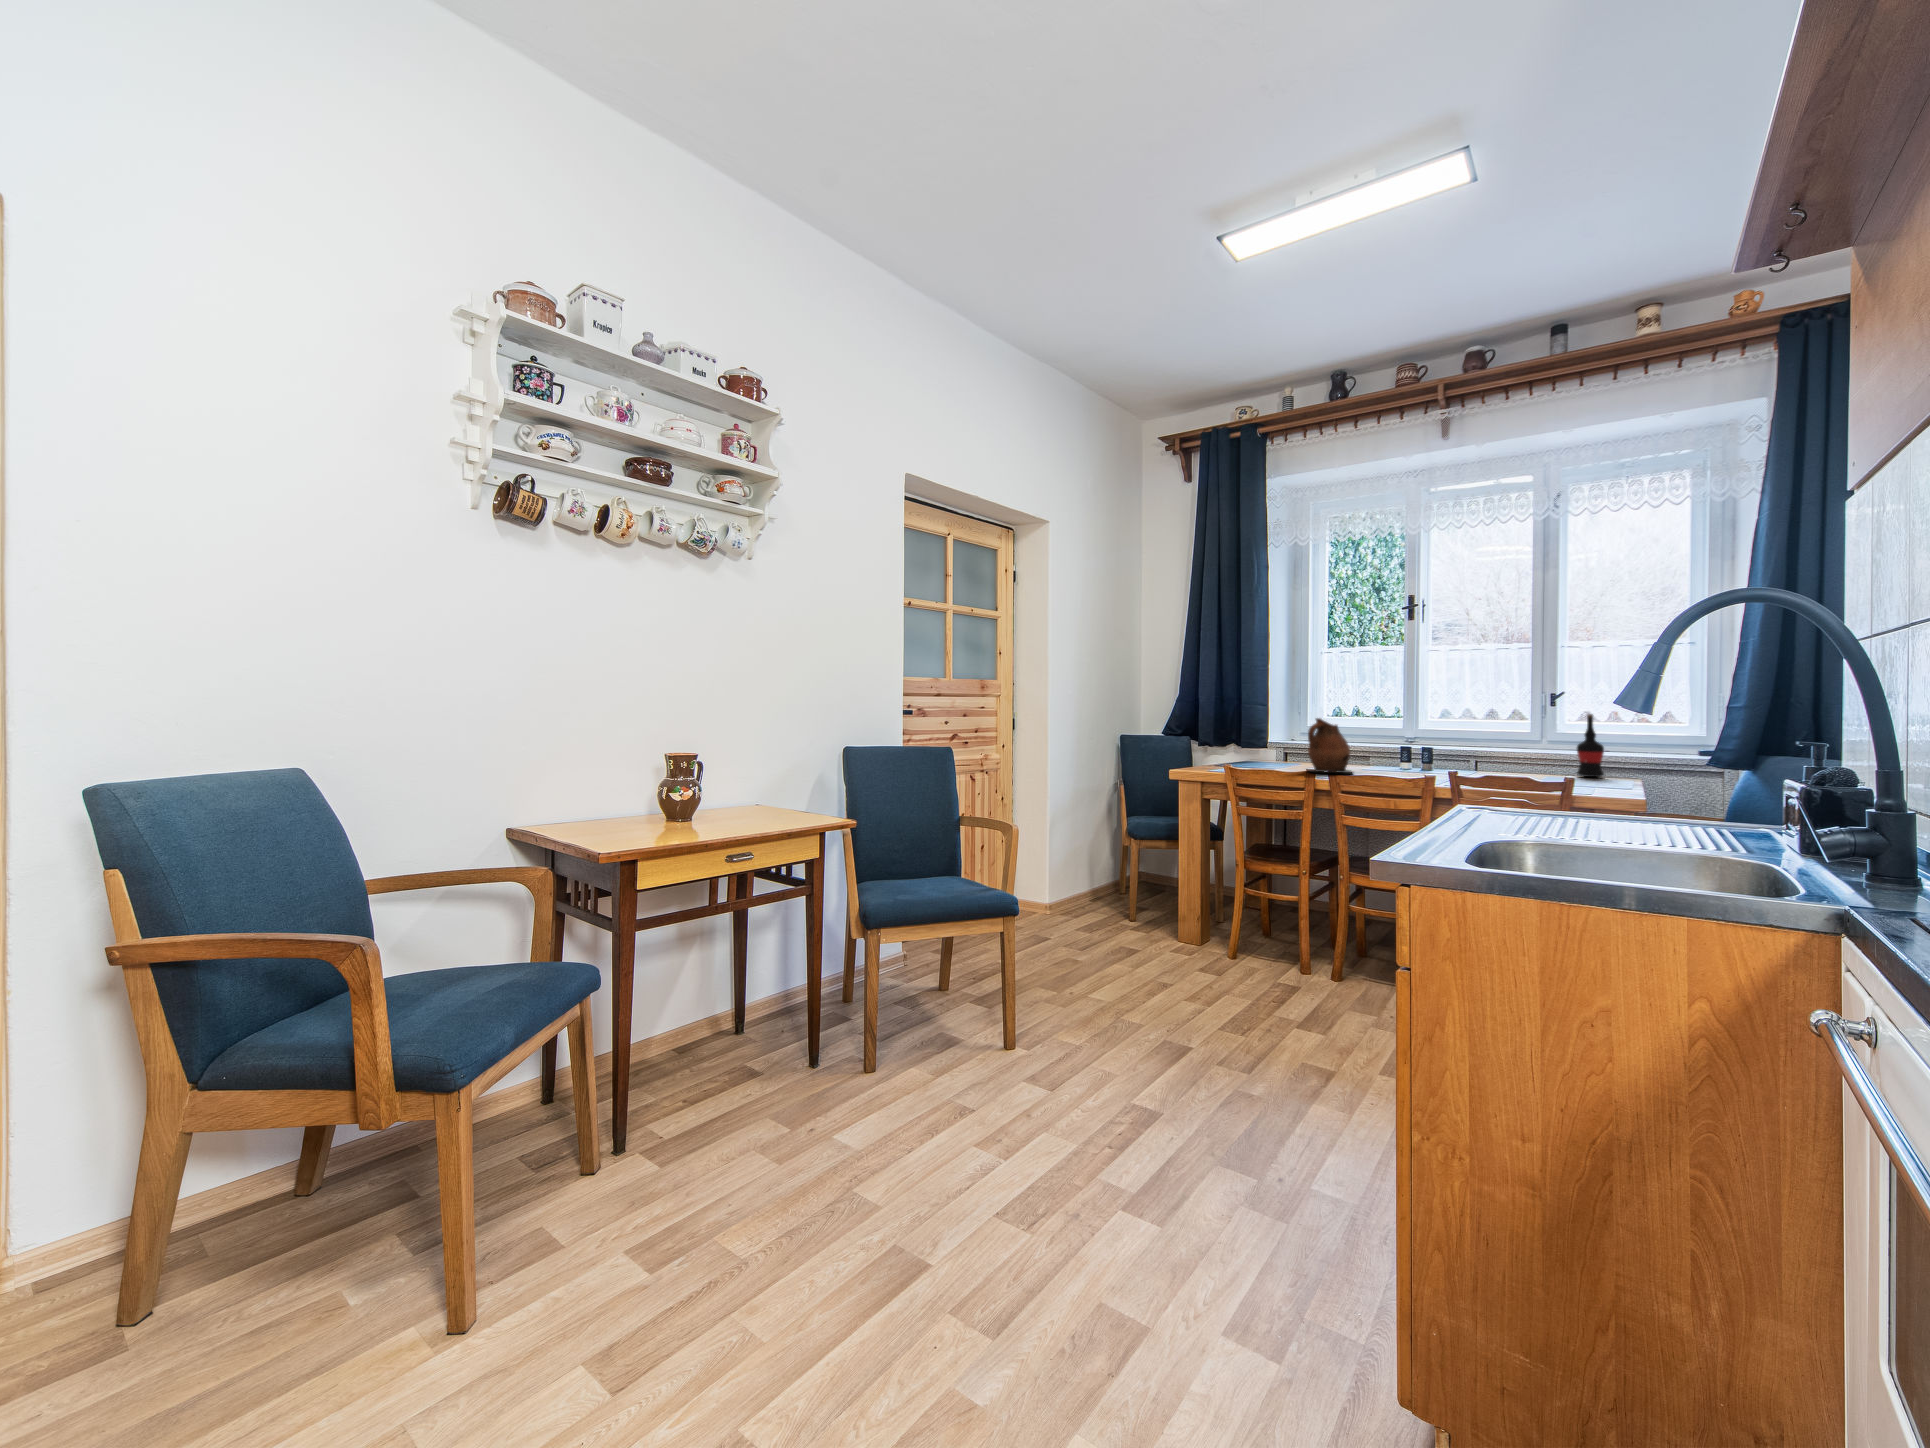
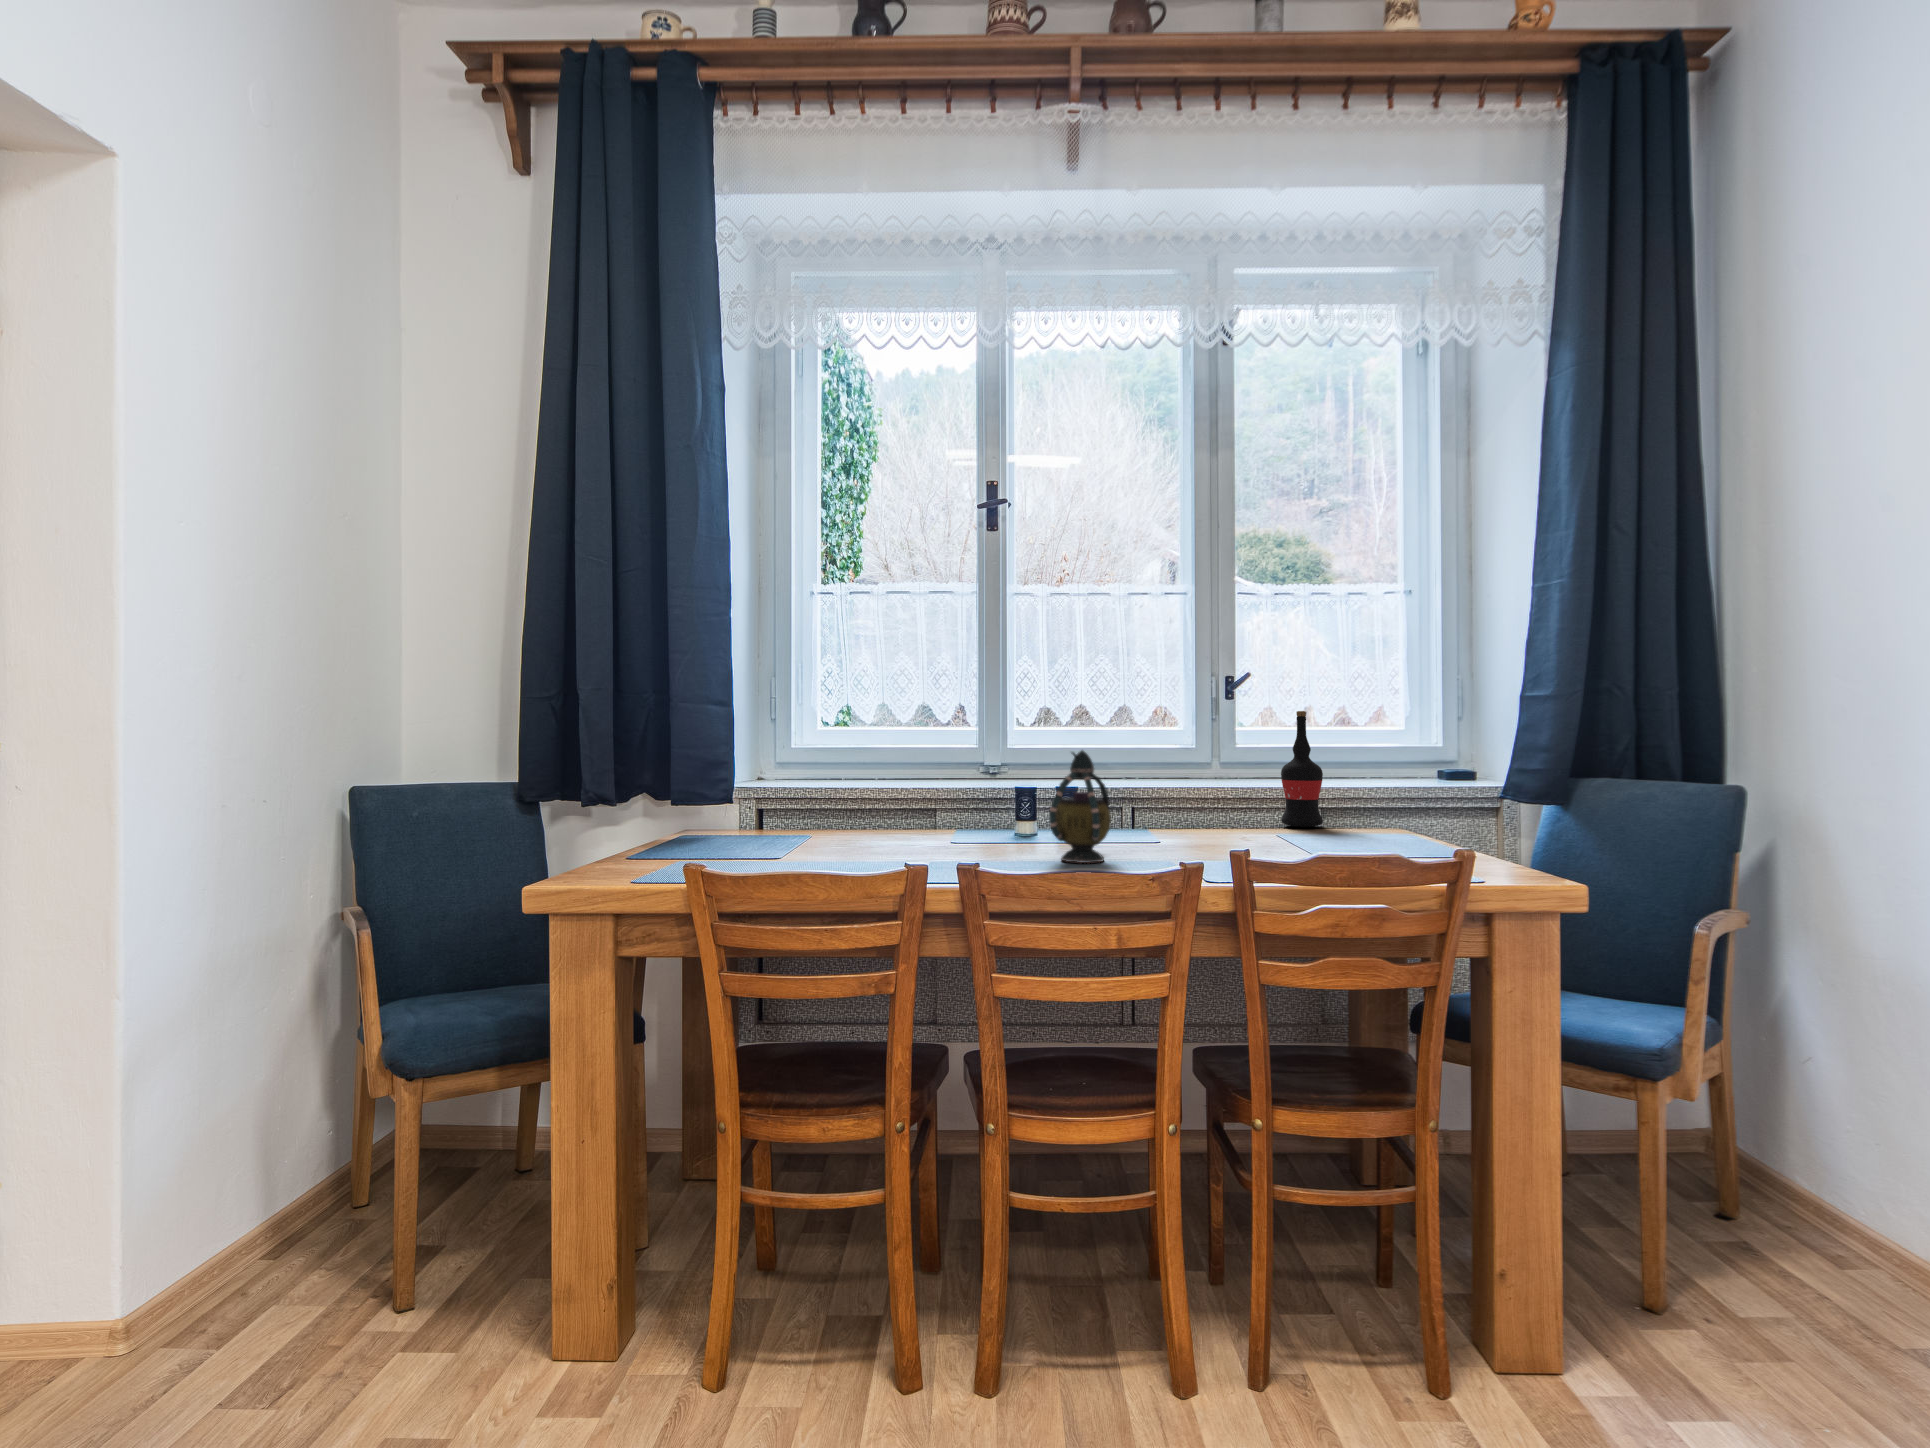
ceramic pitcher: present [1307,718,1353,774] -> none [834,727,950,857]
teapot: none [1392,730,1434,780] -> present [1049,750,1111,863]

